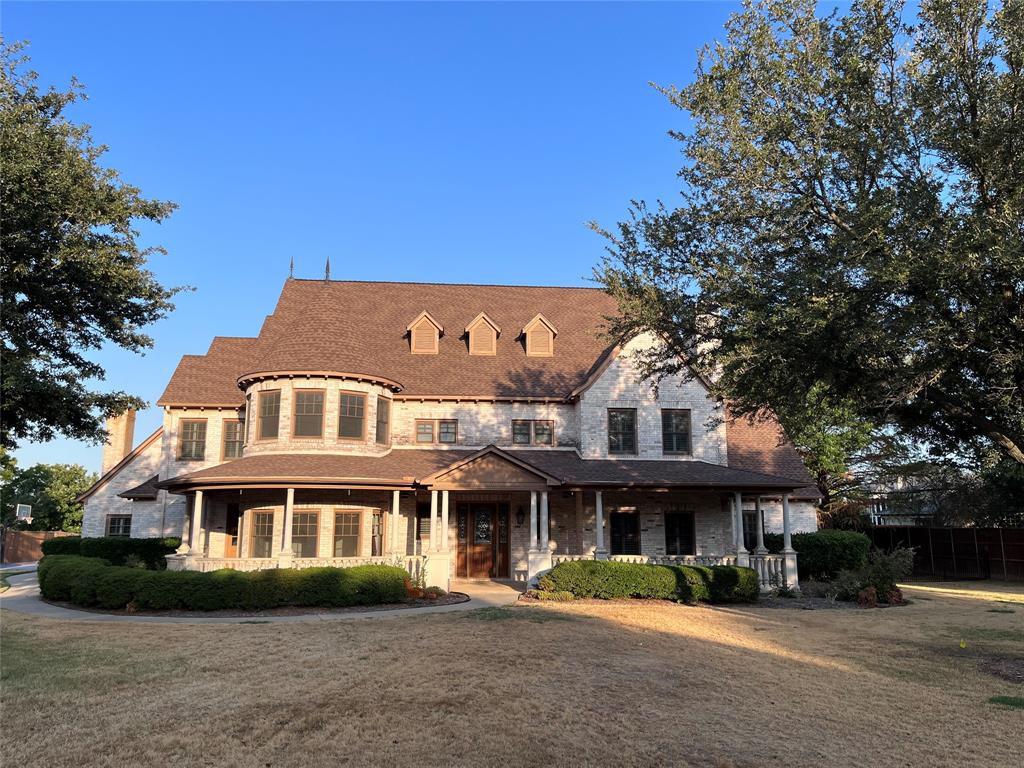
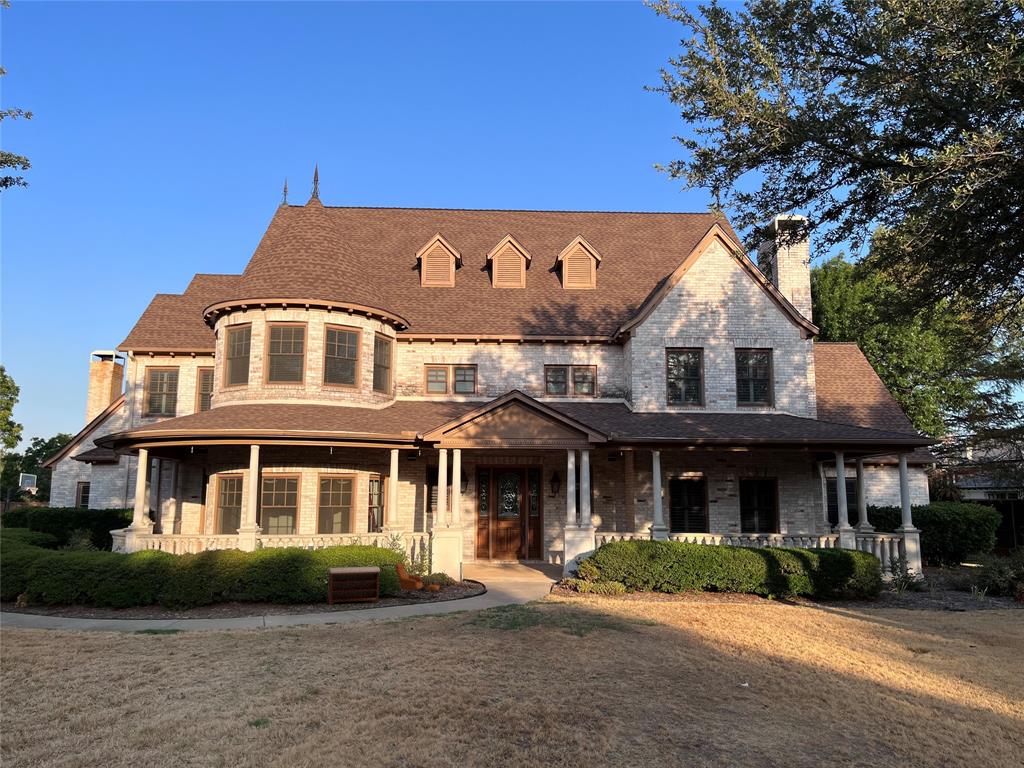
bench: none [355,580,395,608] -> present [328,566,381,605]

